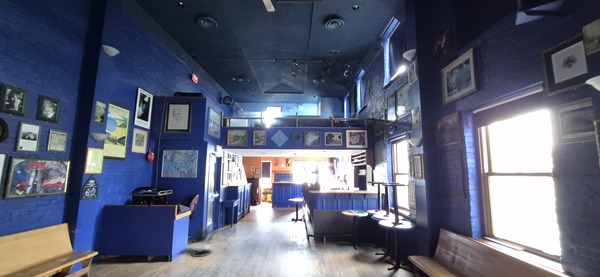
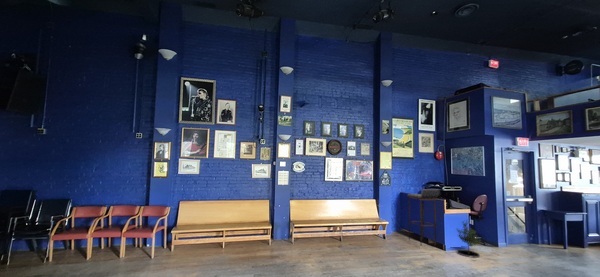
bar stool: none [134,192,180,269] -> present [408,190,439,243]

